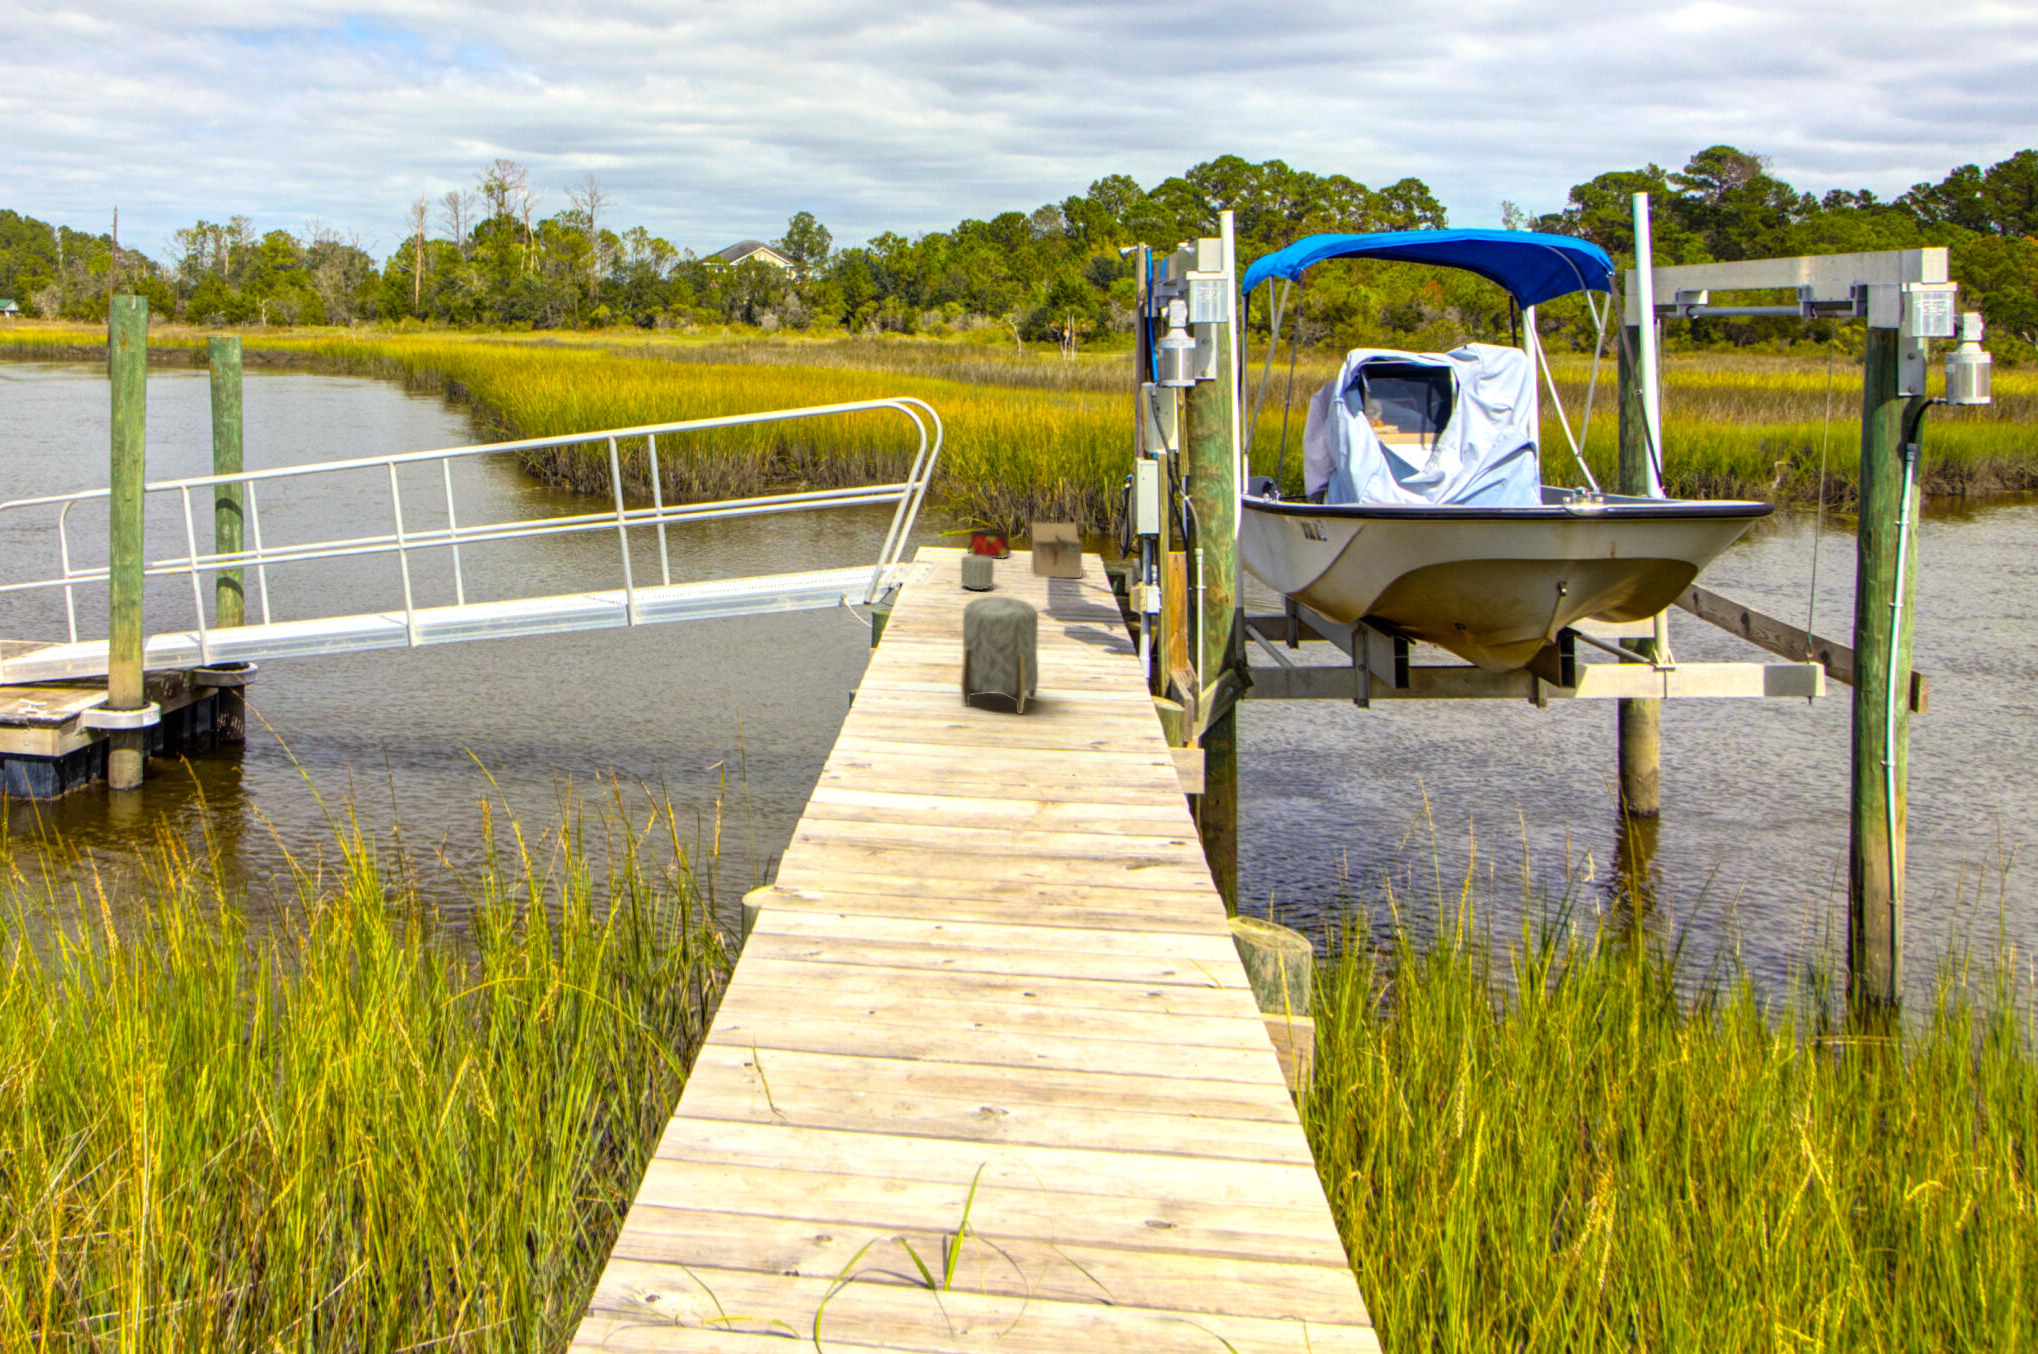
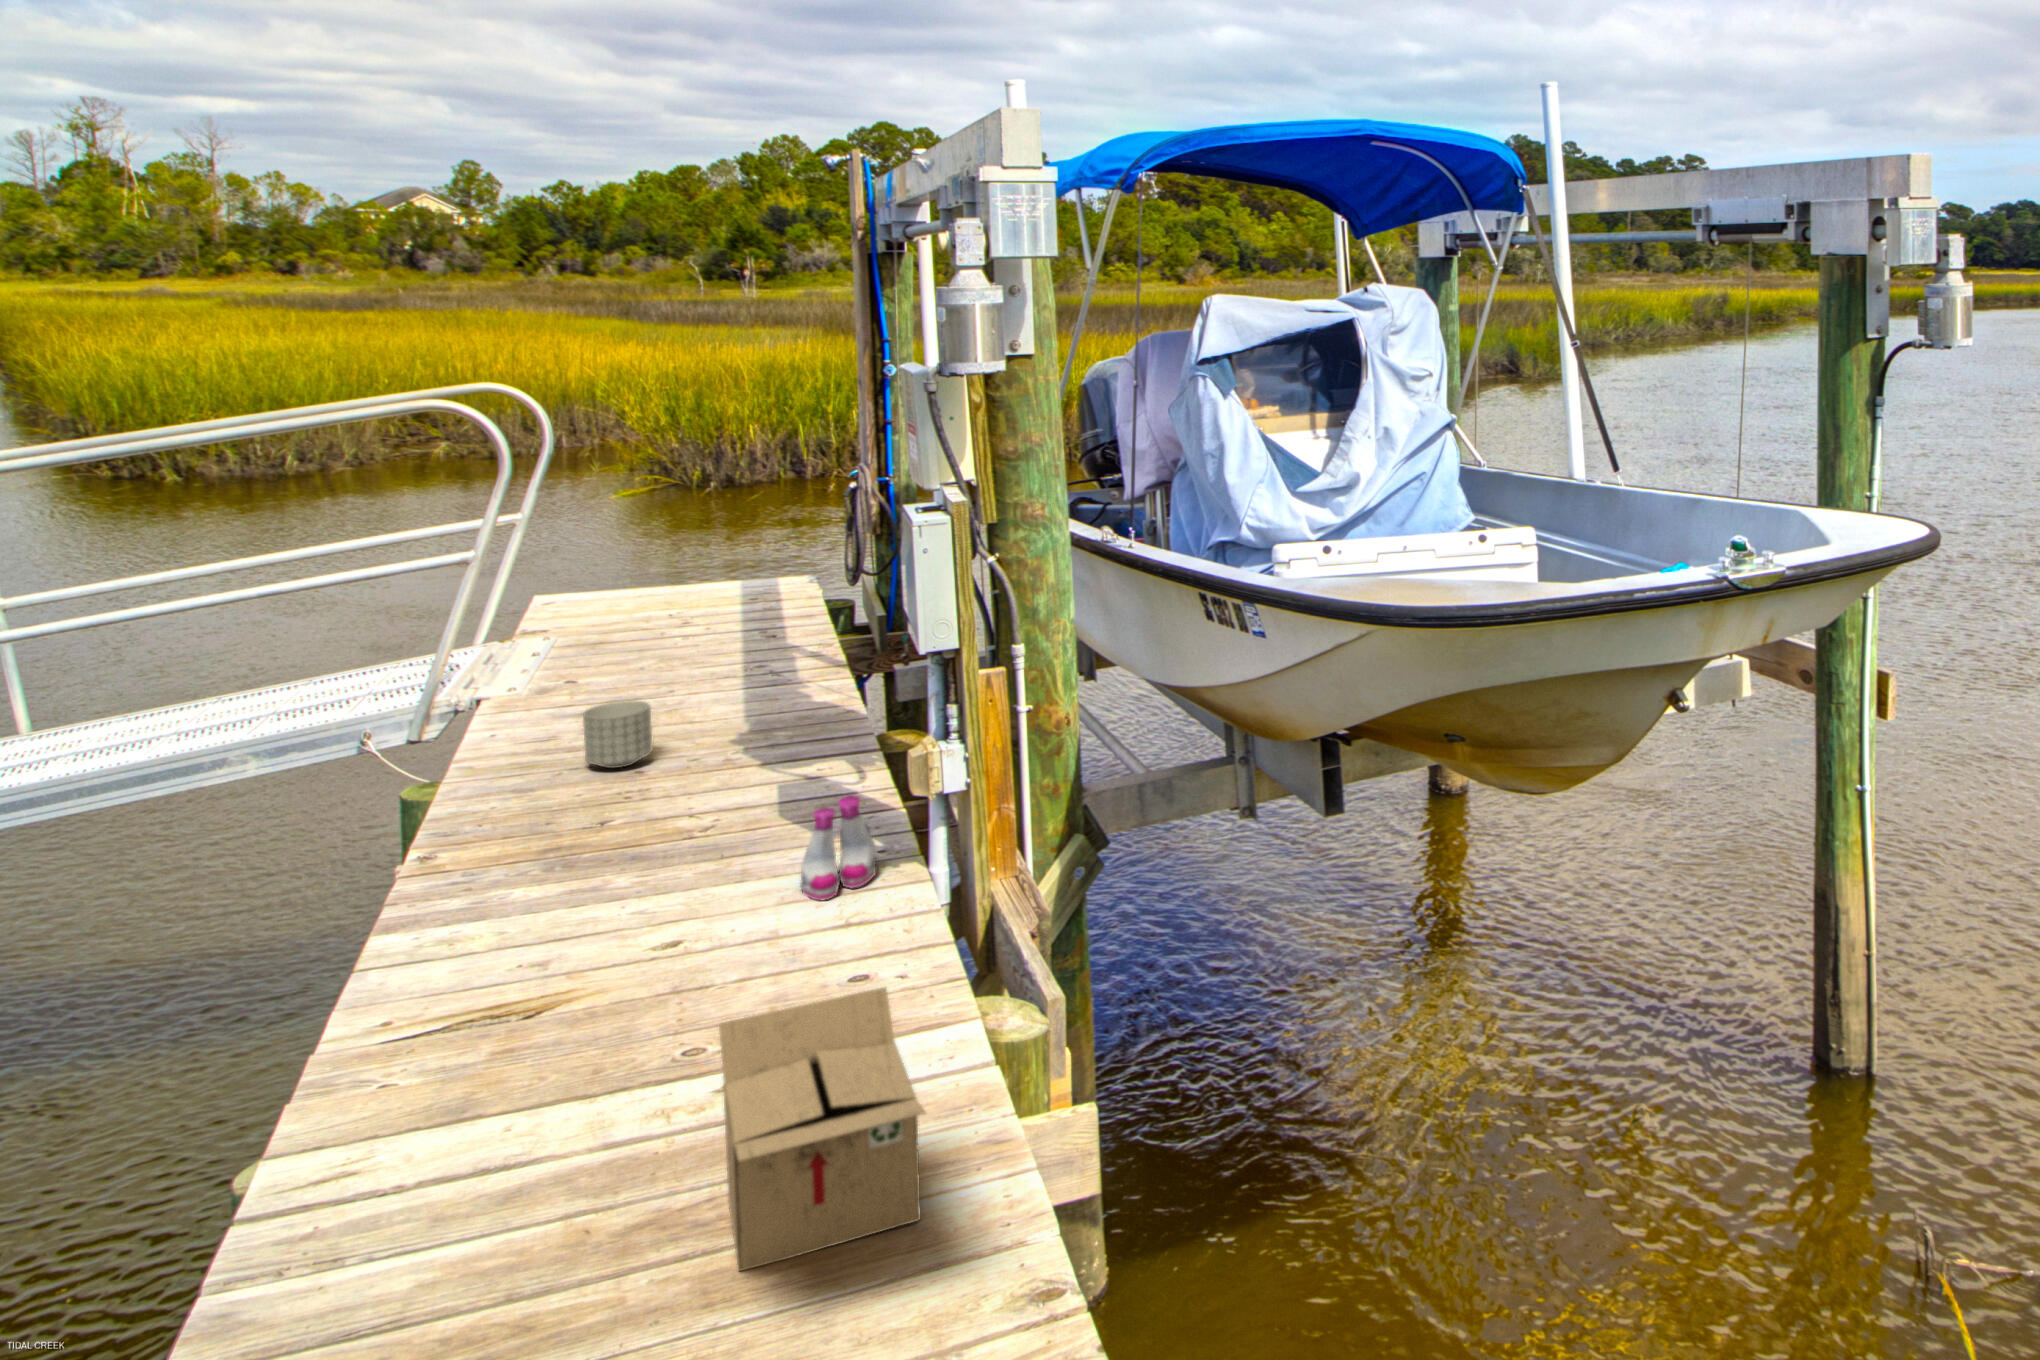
cardboard box: present [1032,522,1083,578] -> present [719,987,925,1271]
bag: present [967,531,1011,559] -> none [609,637,695,686]
stool: present [961,597,1038,714] -> none [530,857,723,1136]
boots: none [1070,608,1111,658] -> present [800,795,877,901]

